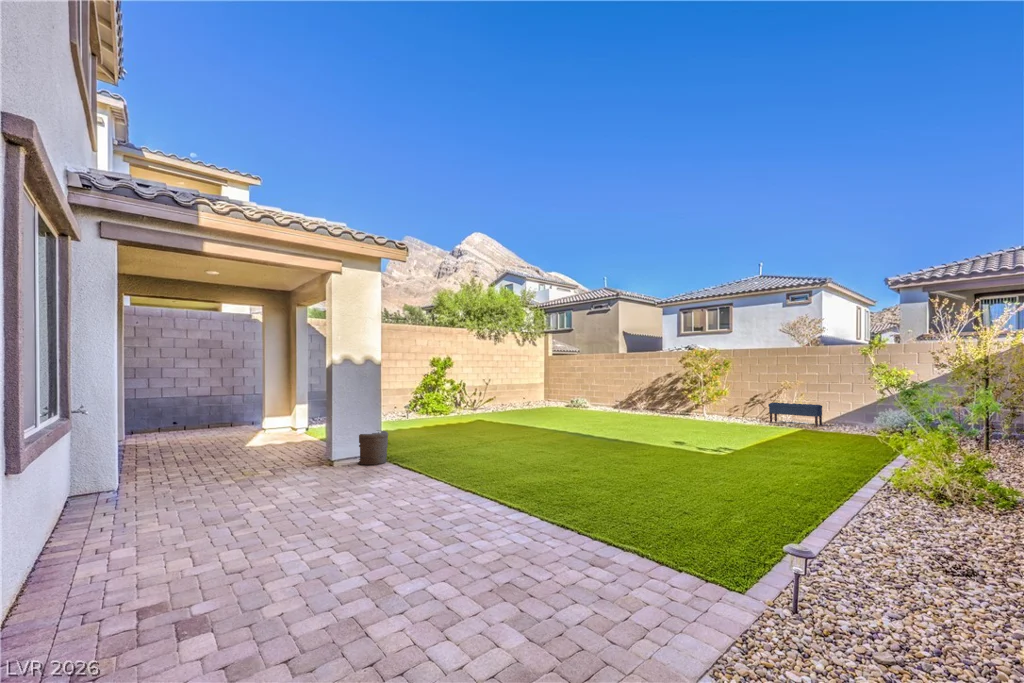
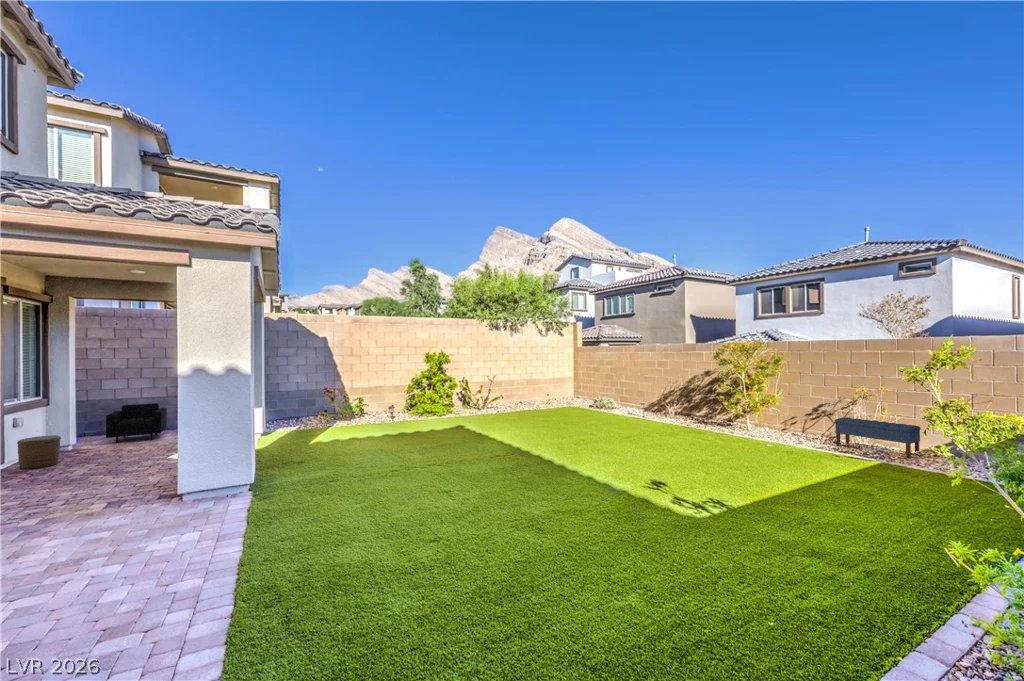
armchair: none [146,401,203,439] -> present [106,403,167,444]
woven basket: present [358,431,388,465] -> present [17,435,61,469]

